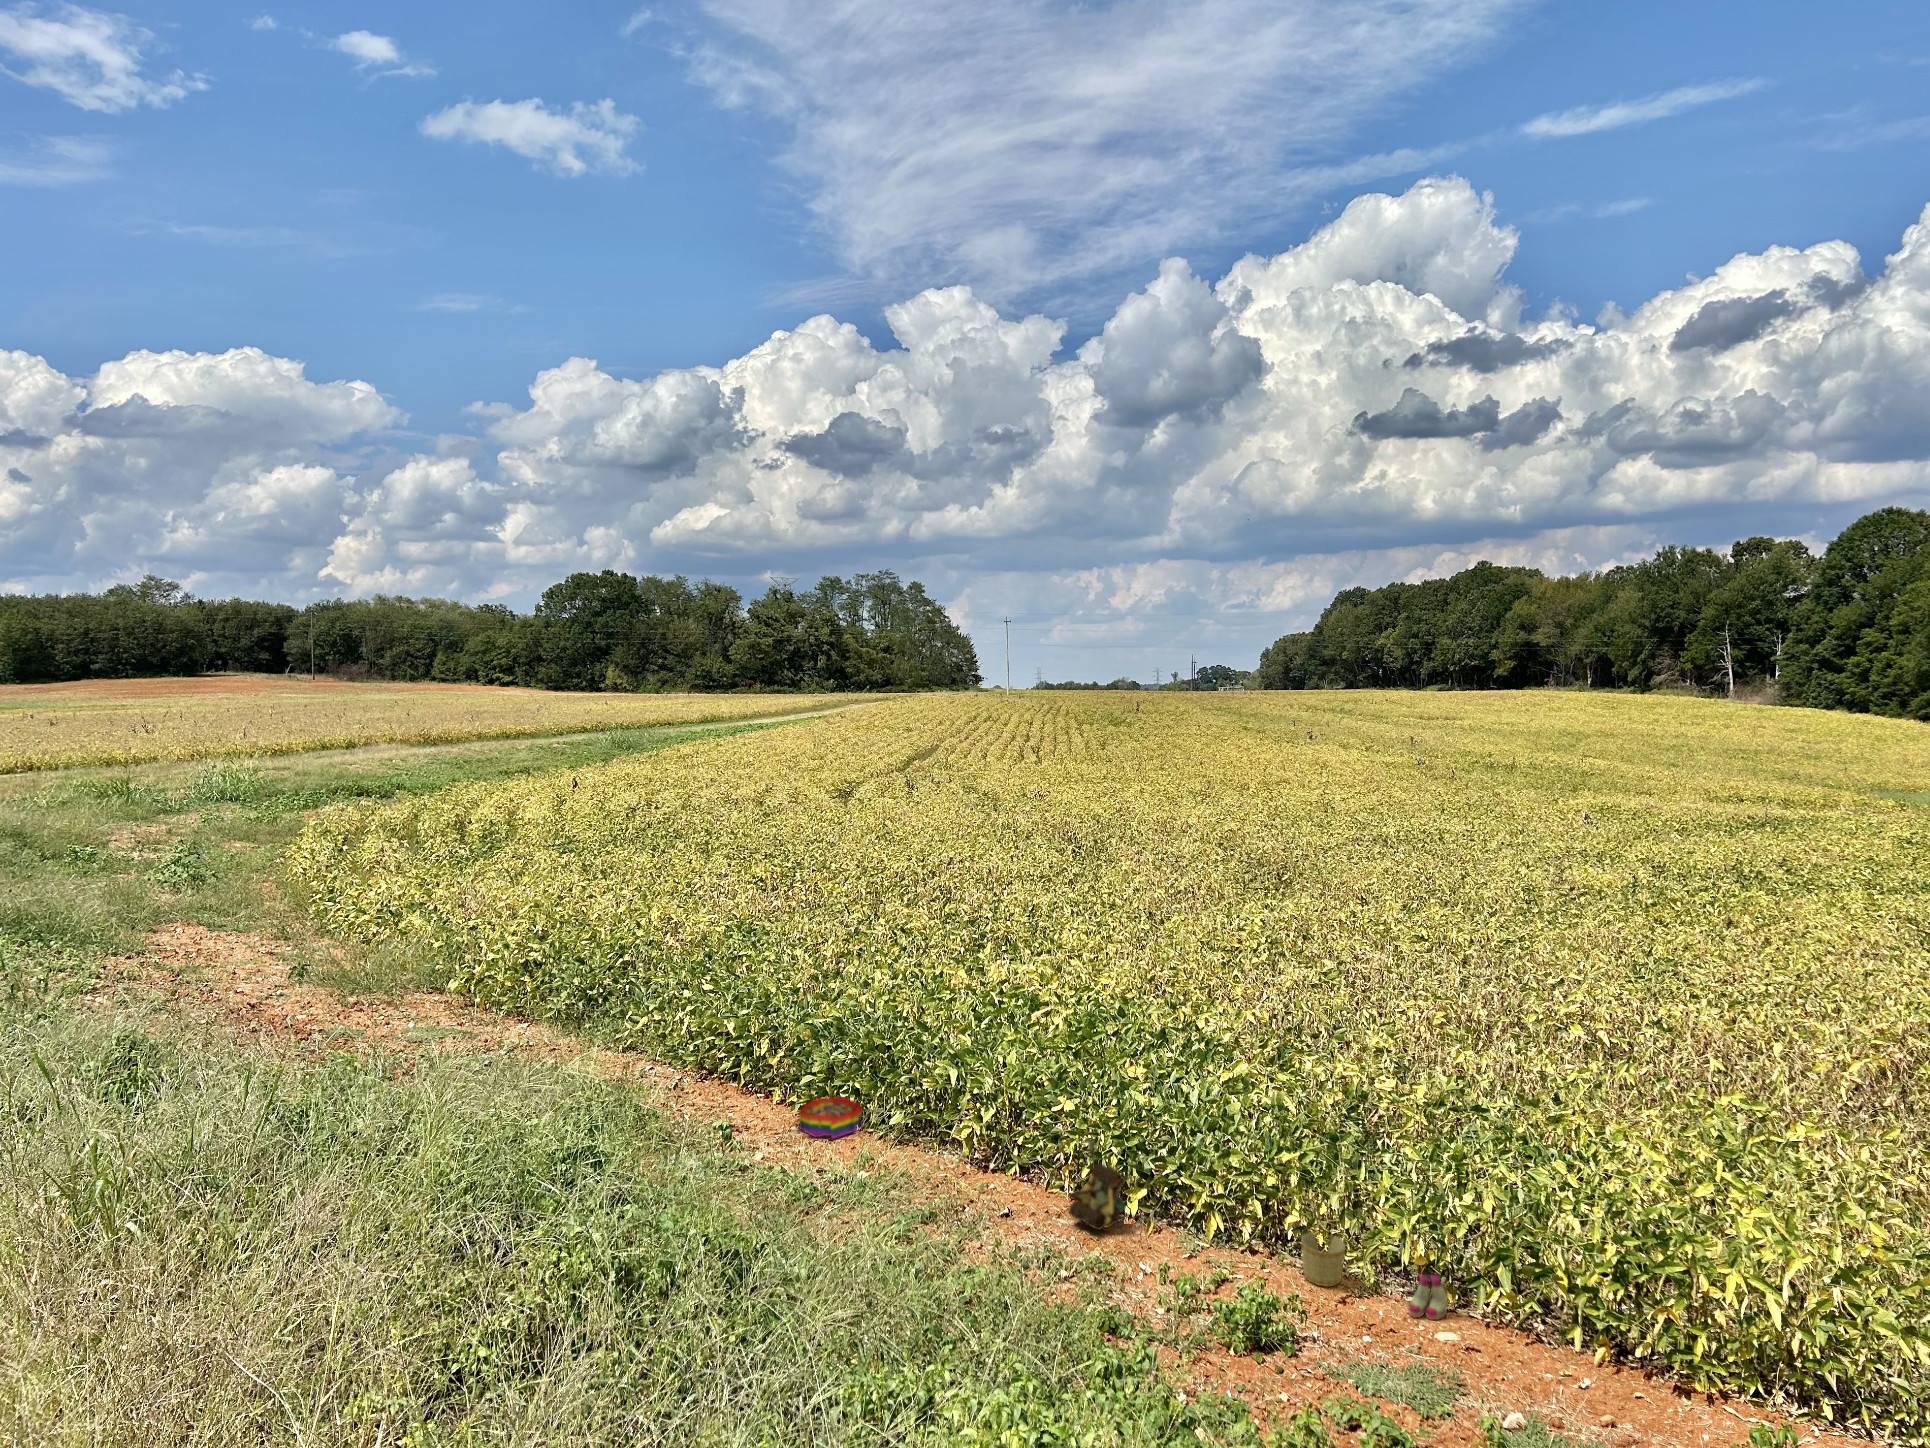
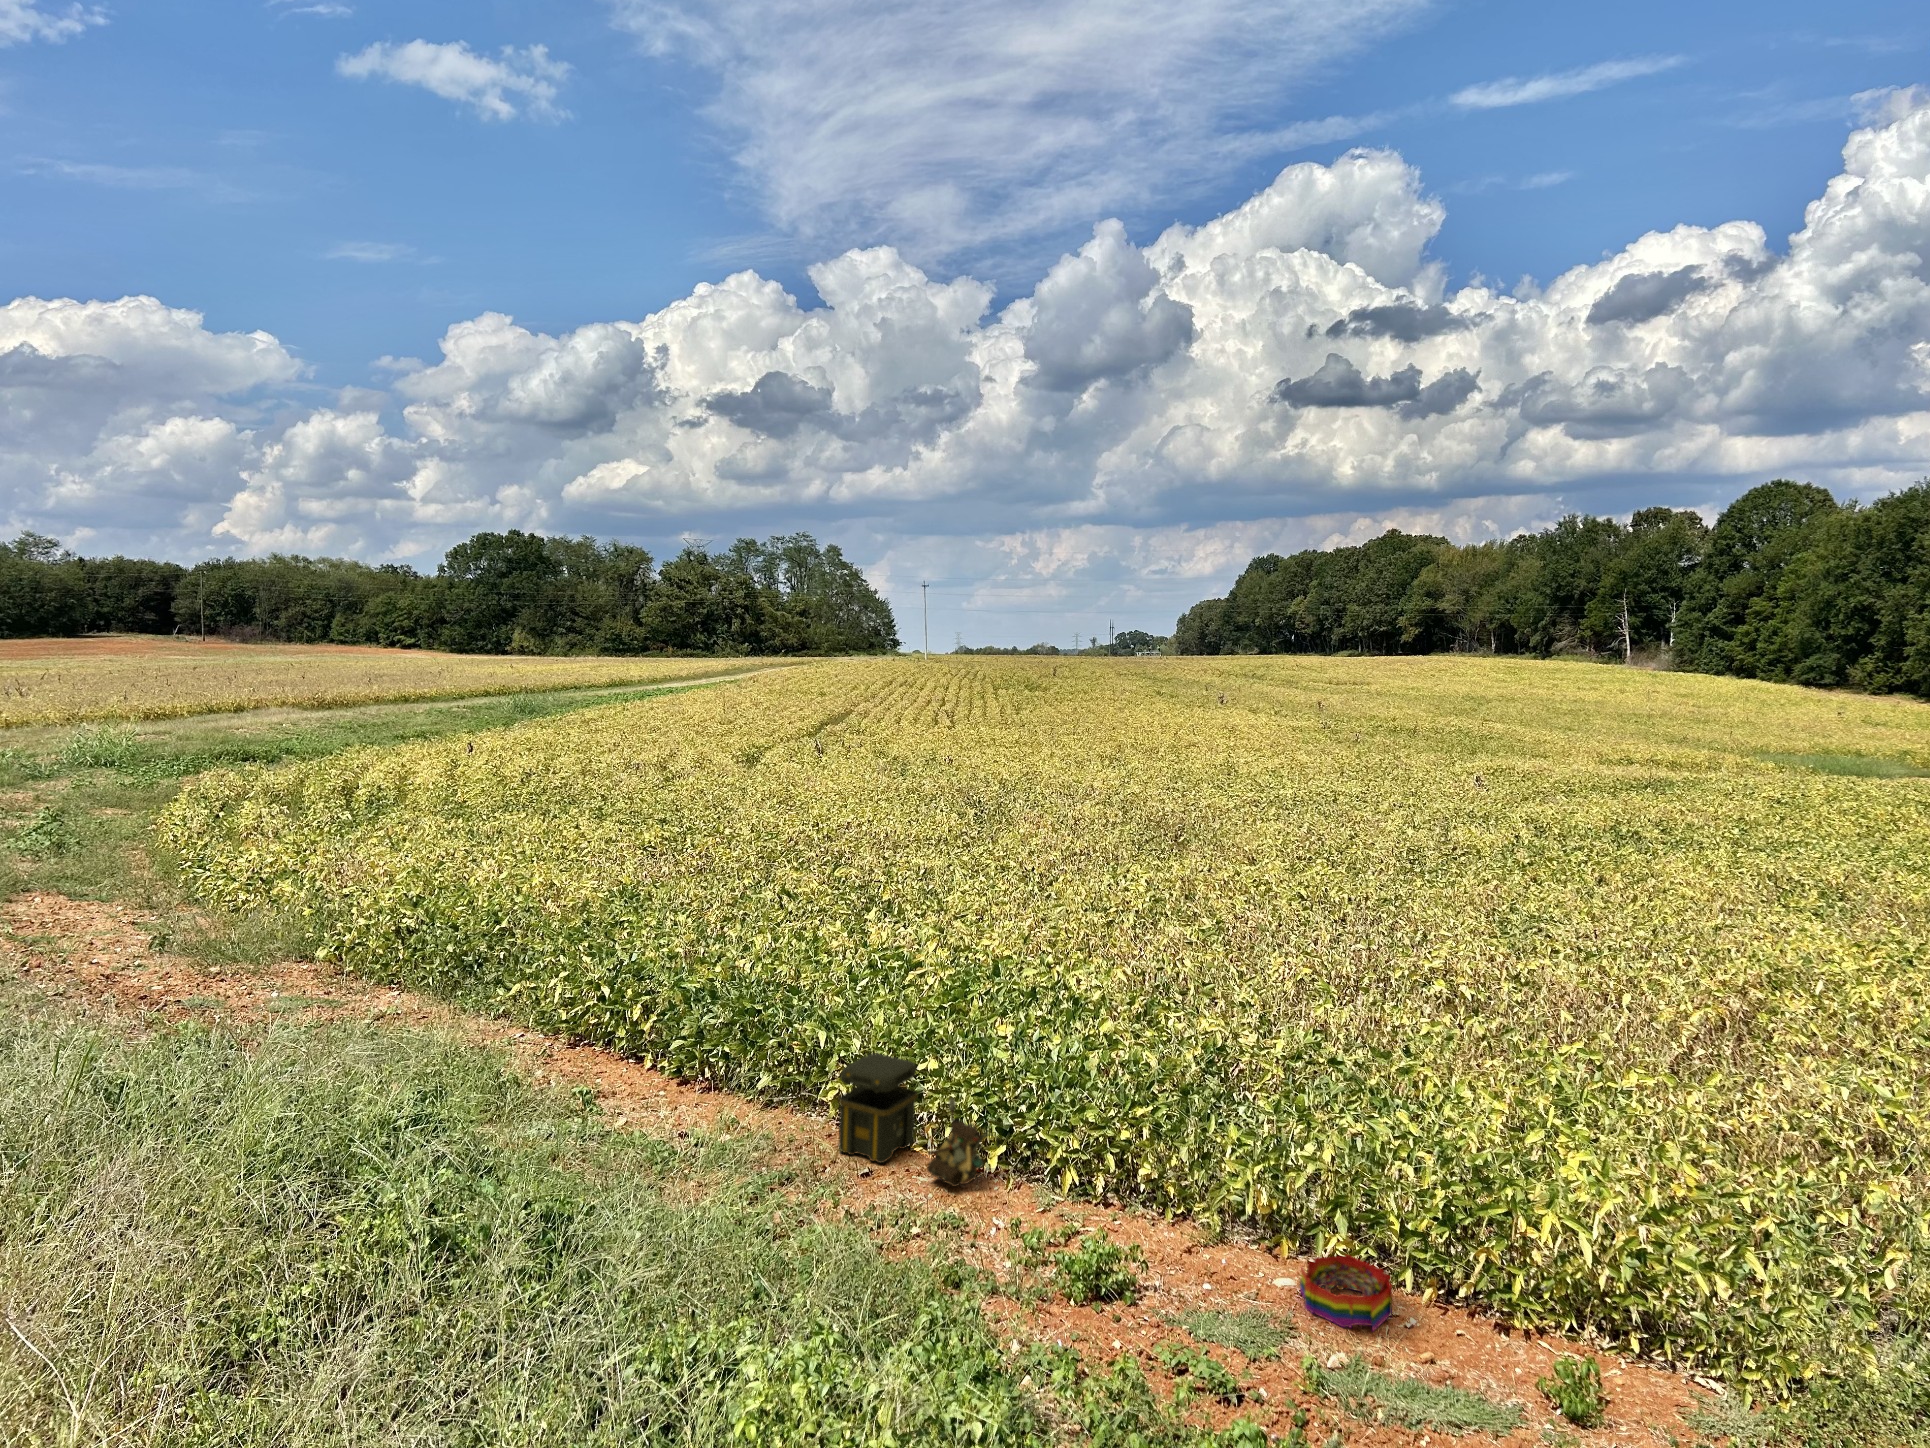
toolbox: none [976,1093,1054,1204] -> present [838,1053,917,1163]
storage bin: present [799,1097,862,1139] -> present [1300,1255,1392,1331]
planter: present [1301,1233,1345,1287] -> none [1152,1184,1194,1237]
boots: present [1409,1274,1448,1320] -> none [1251,1222,1290,1267]

